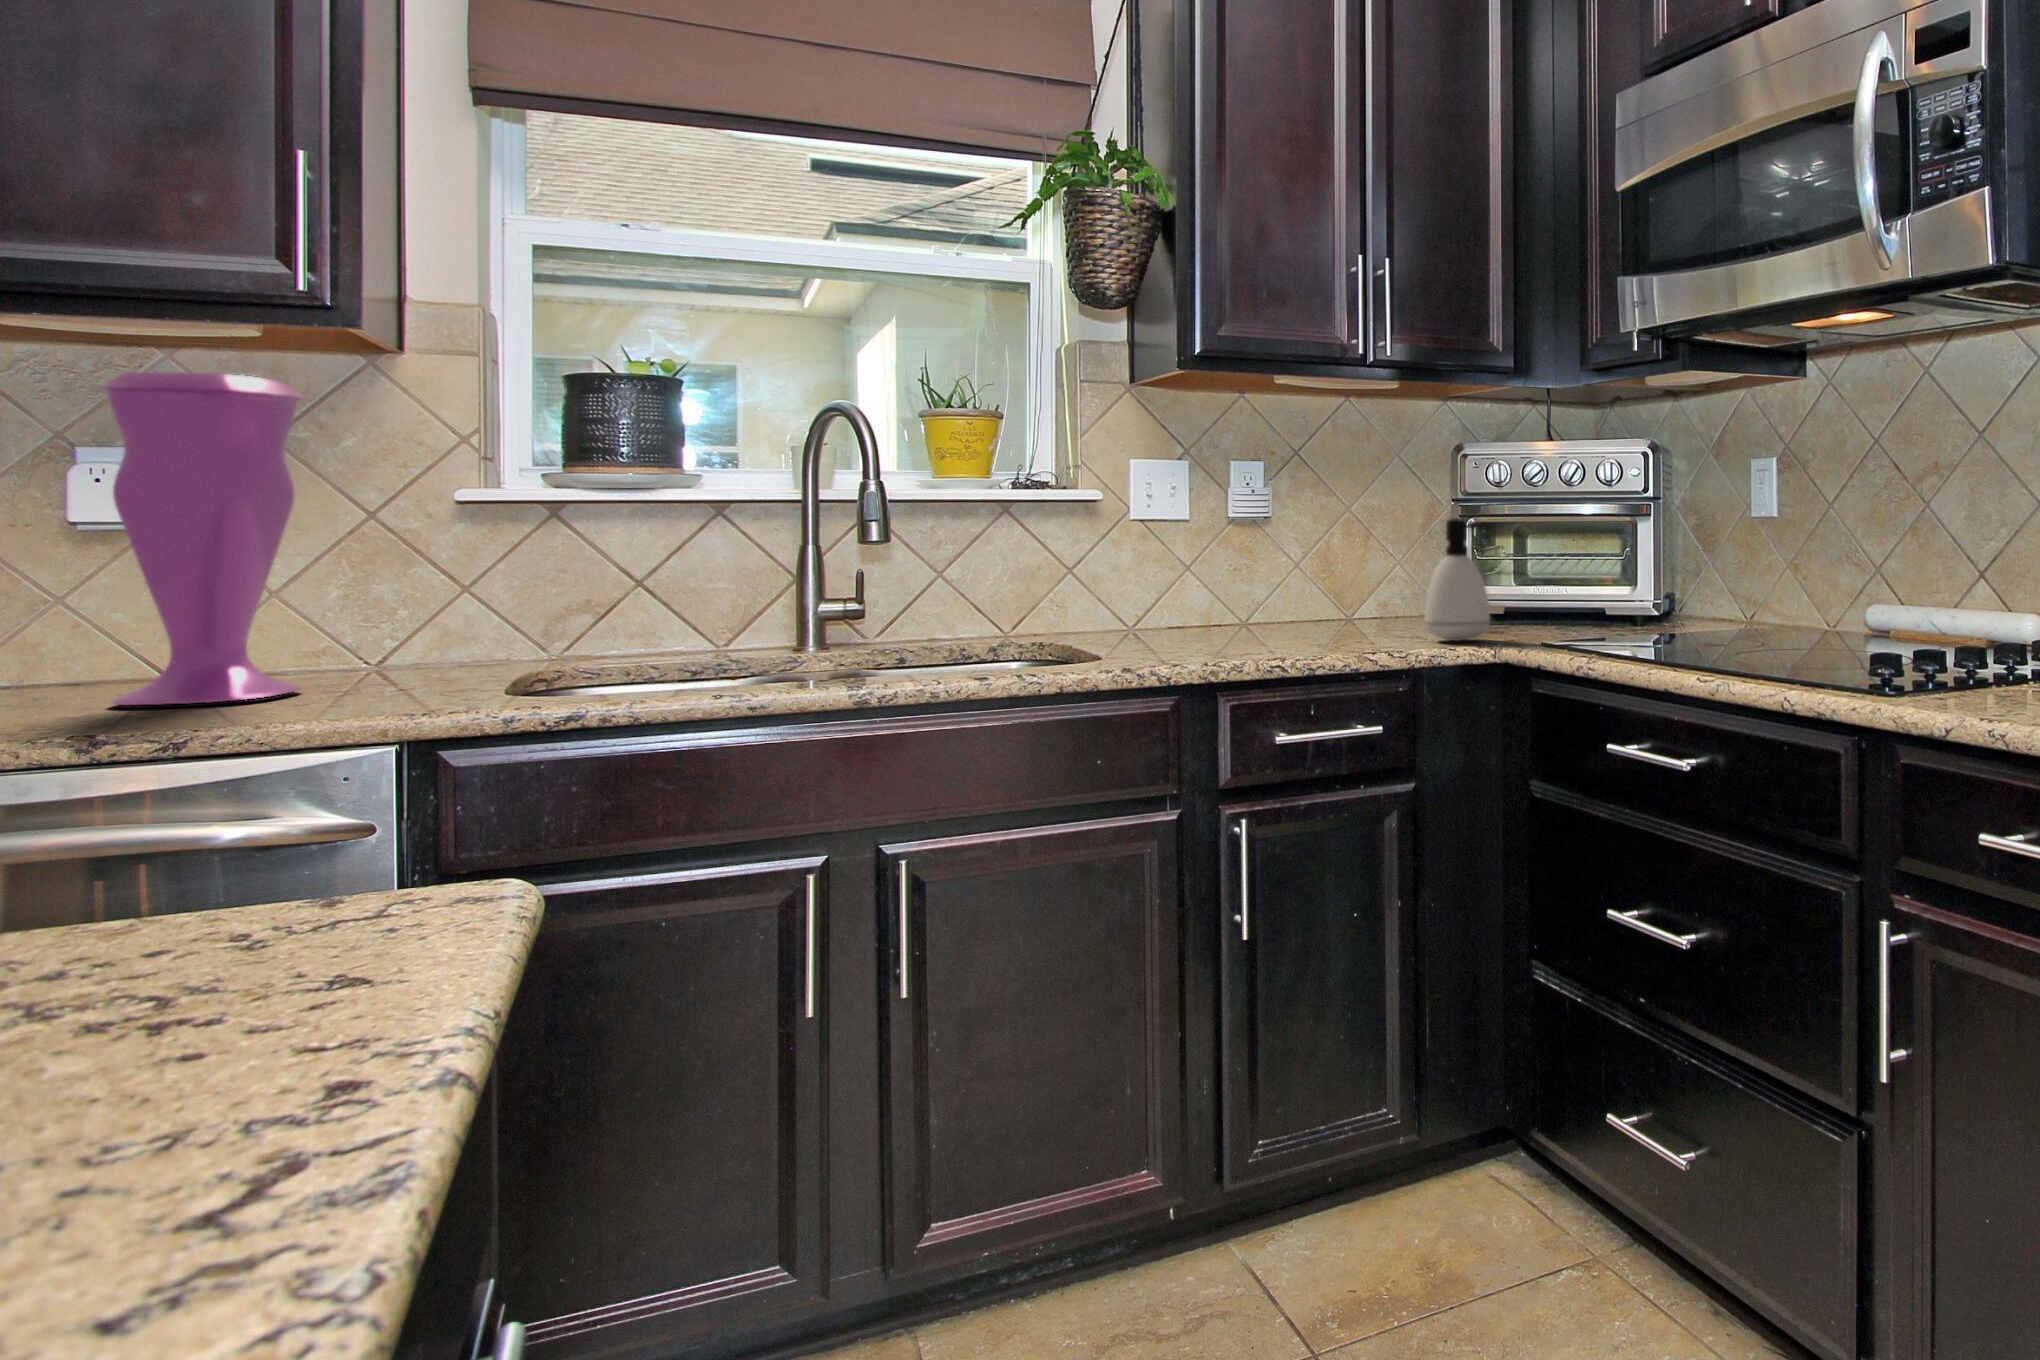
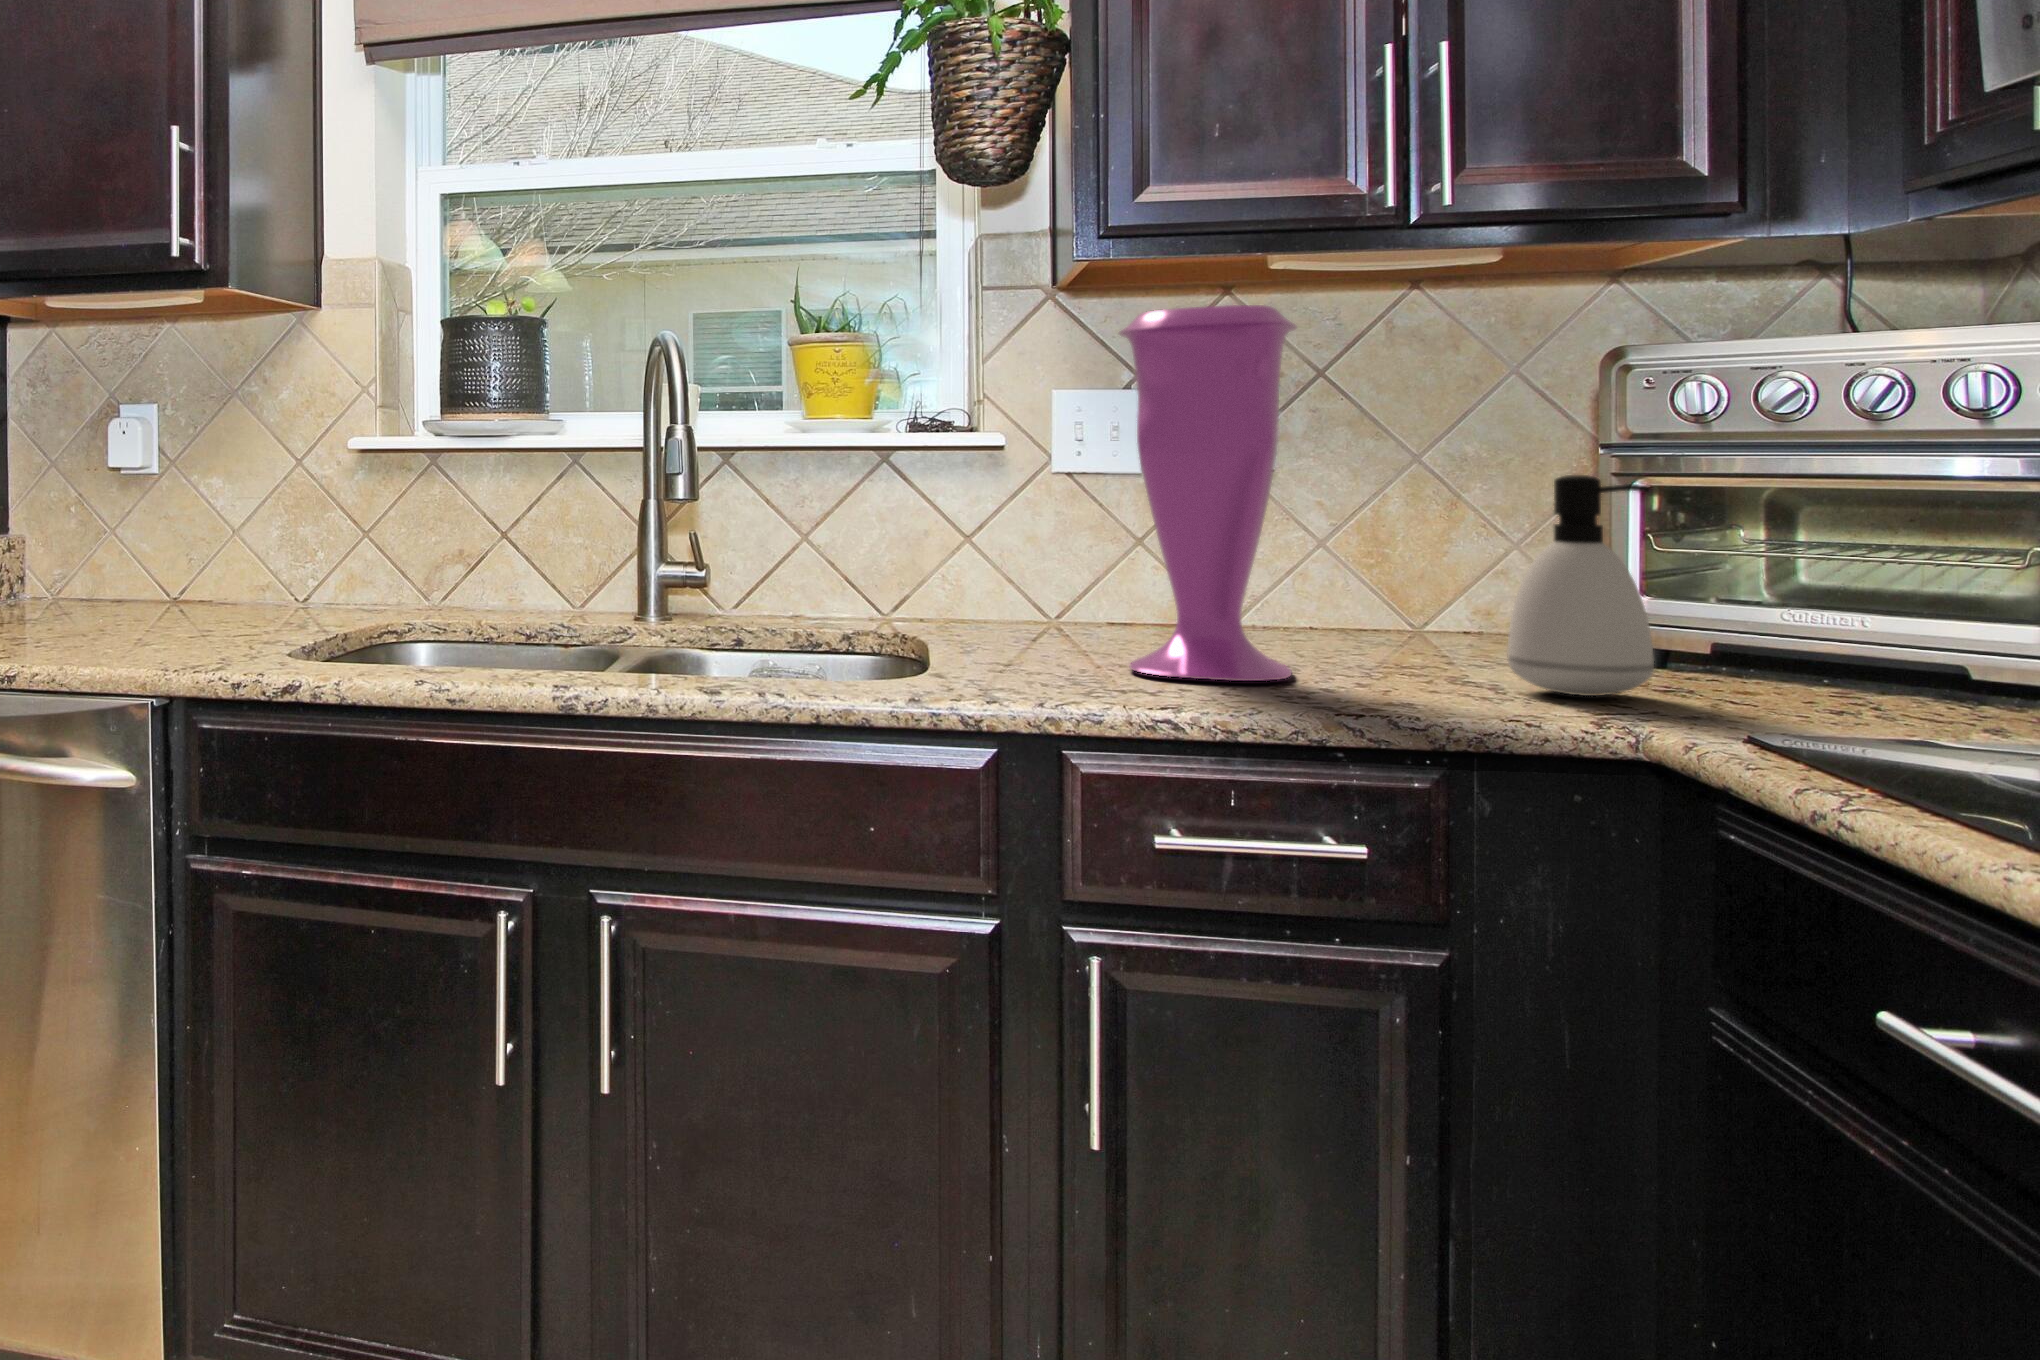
vase: present [95,372,308,705] -> present [1119,305,1297,681]

